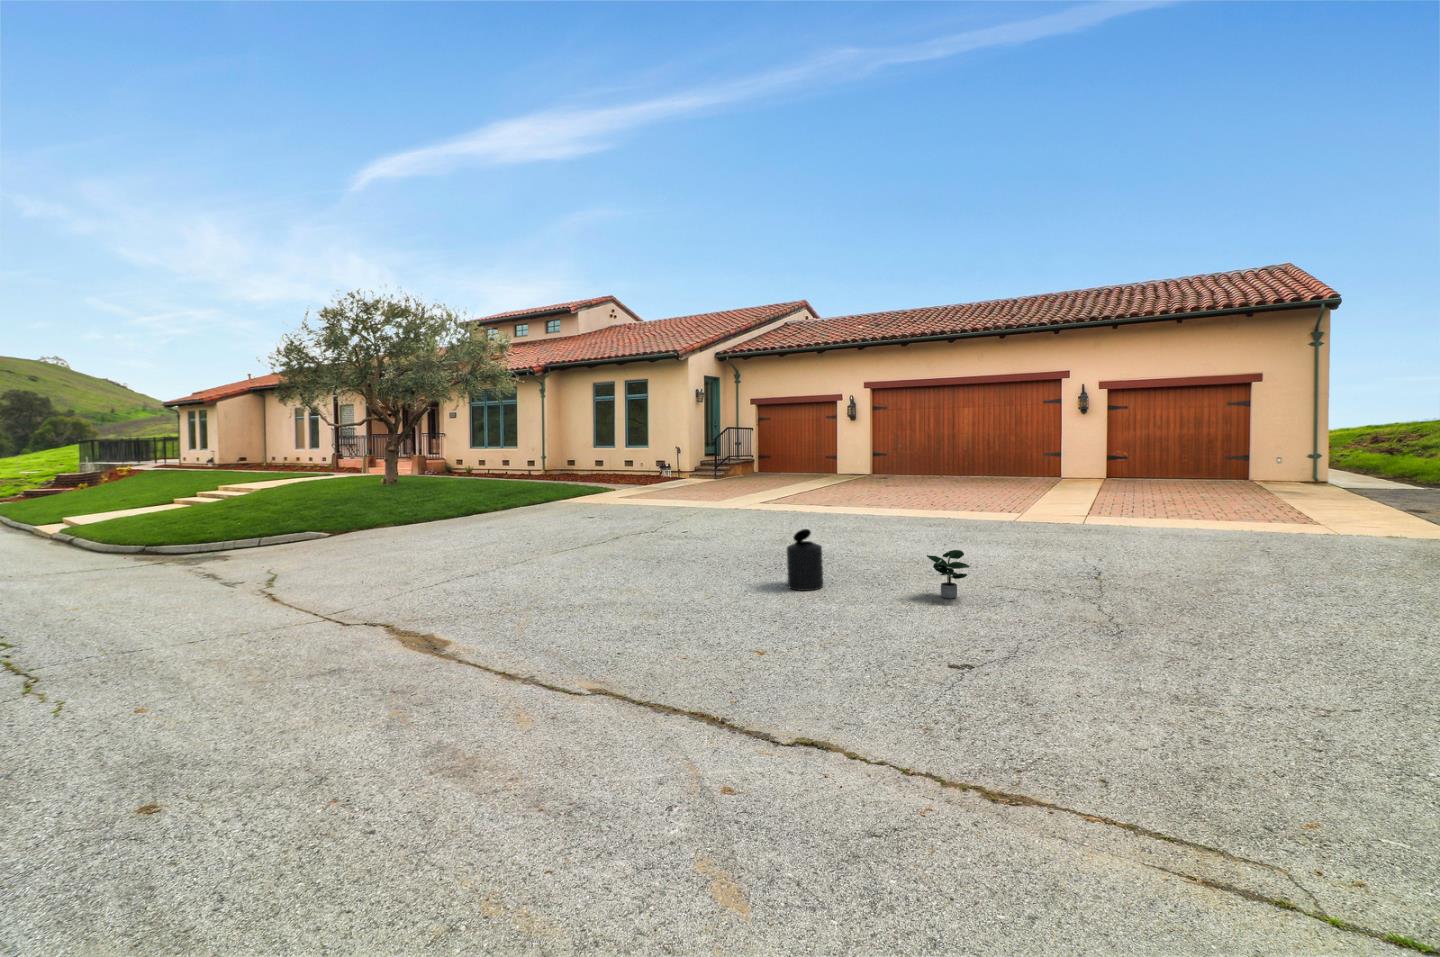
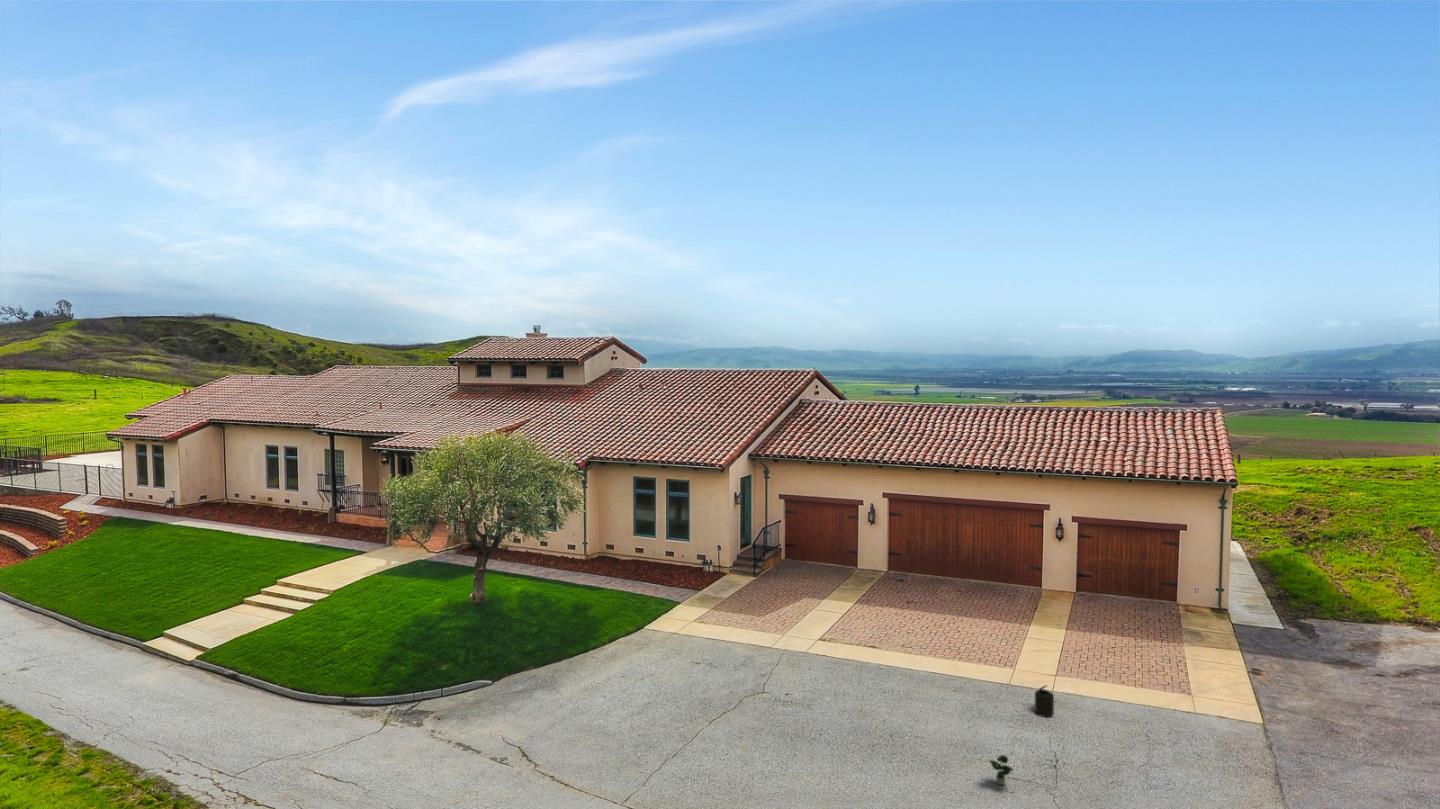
trash can: present [787,529,823,591] -> present [1035,686,1054,717]

